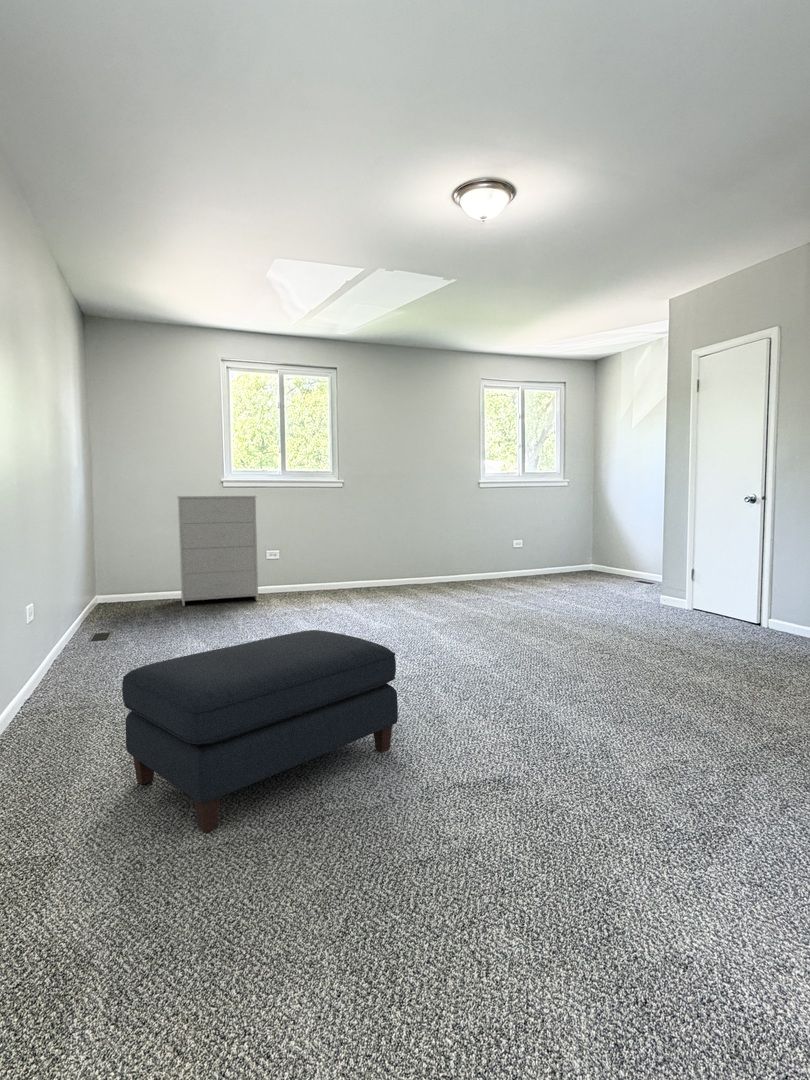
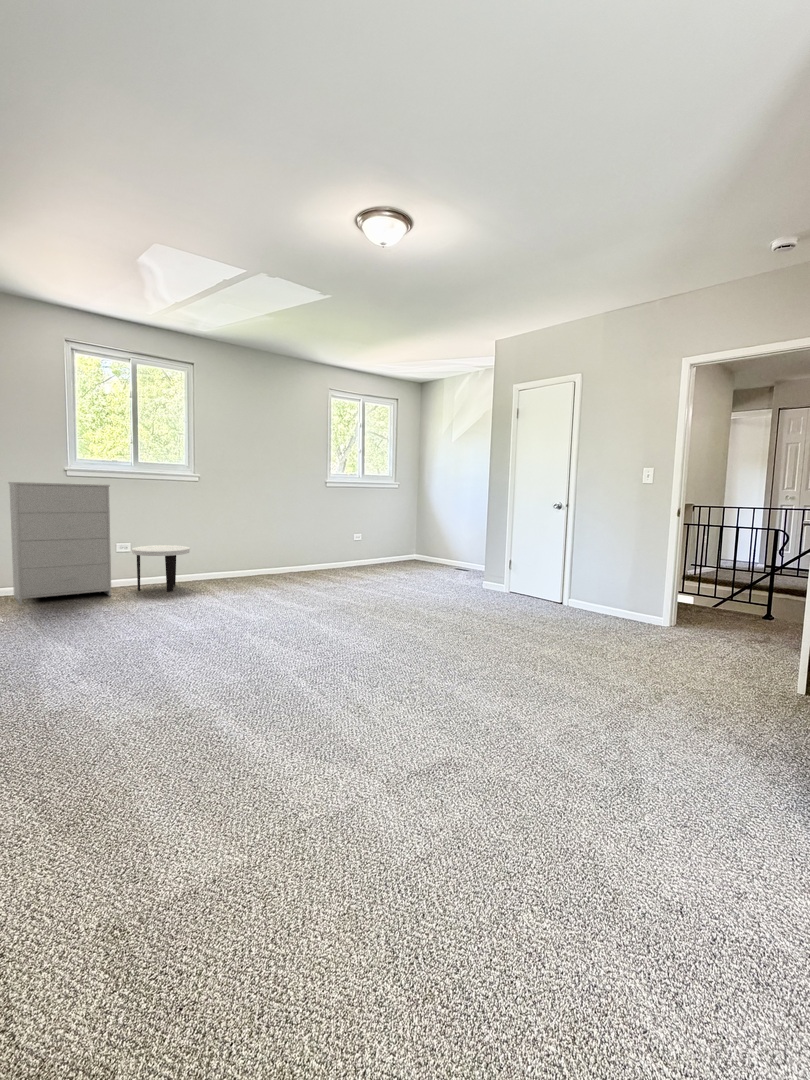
side table: none [277,554,330,599] -> present [132,545,190,592]
ottoman: present [122,630,398,833] -> none [47,633,344,875]

